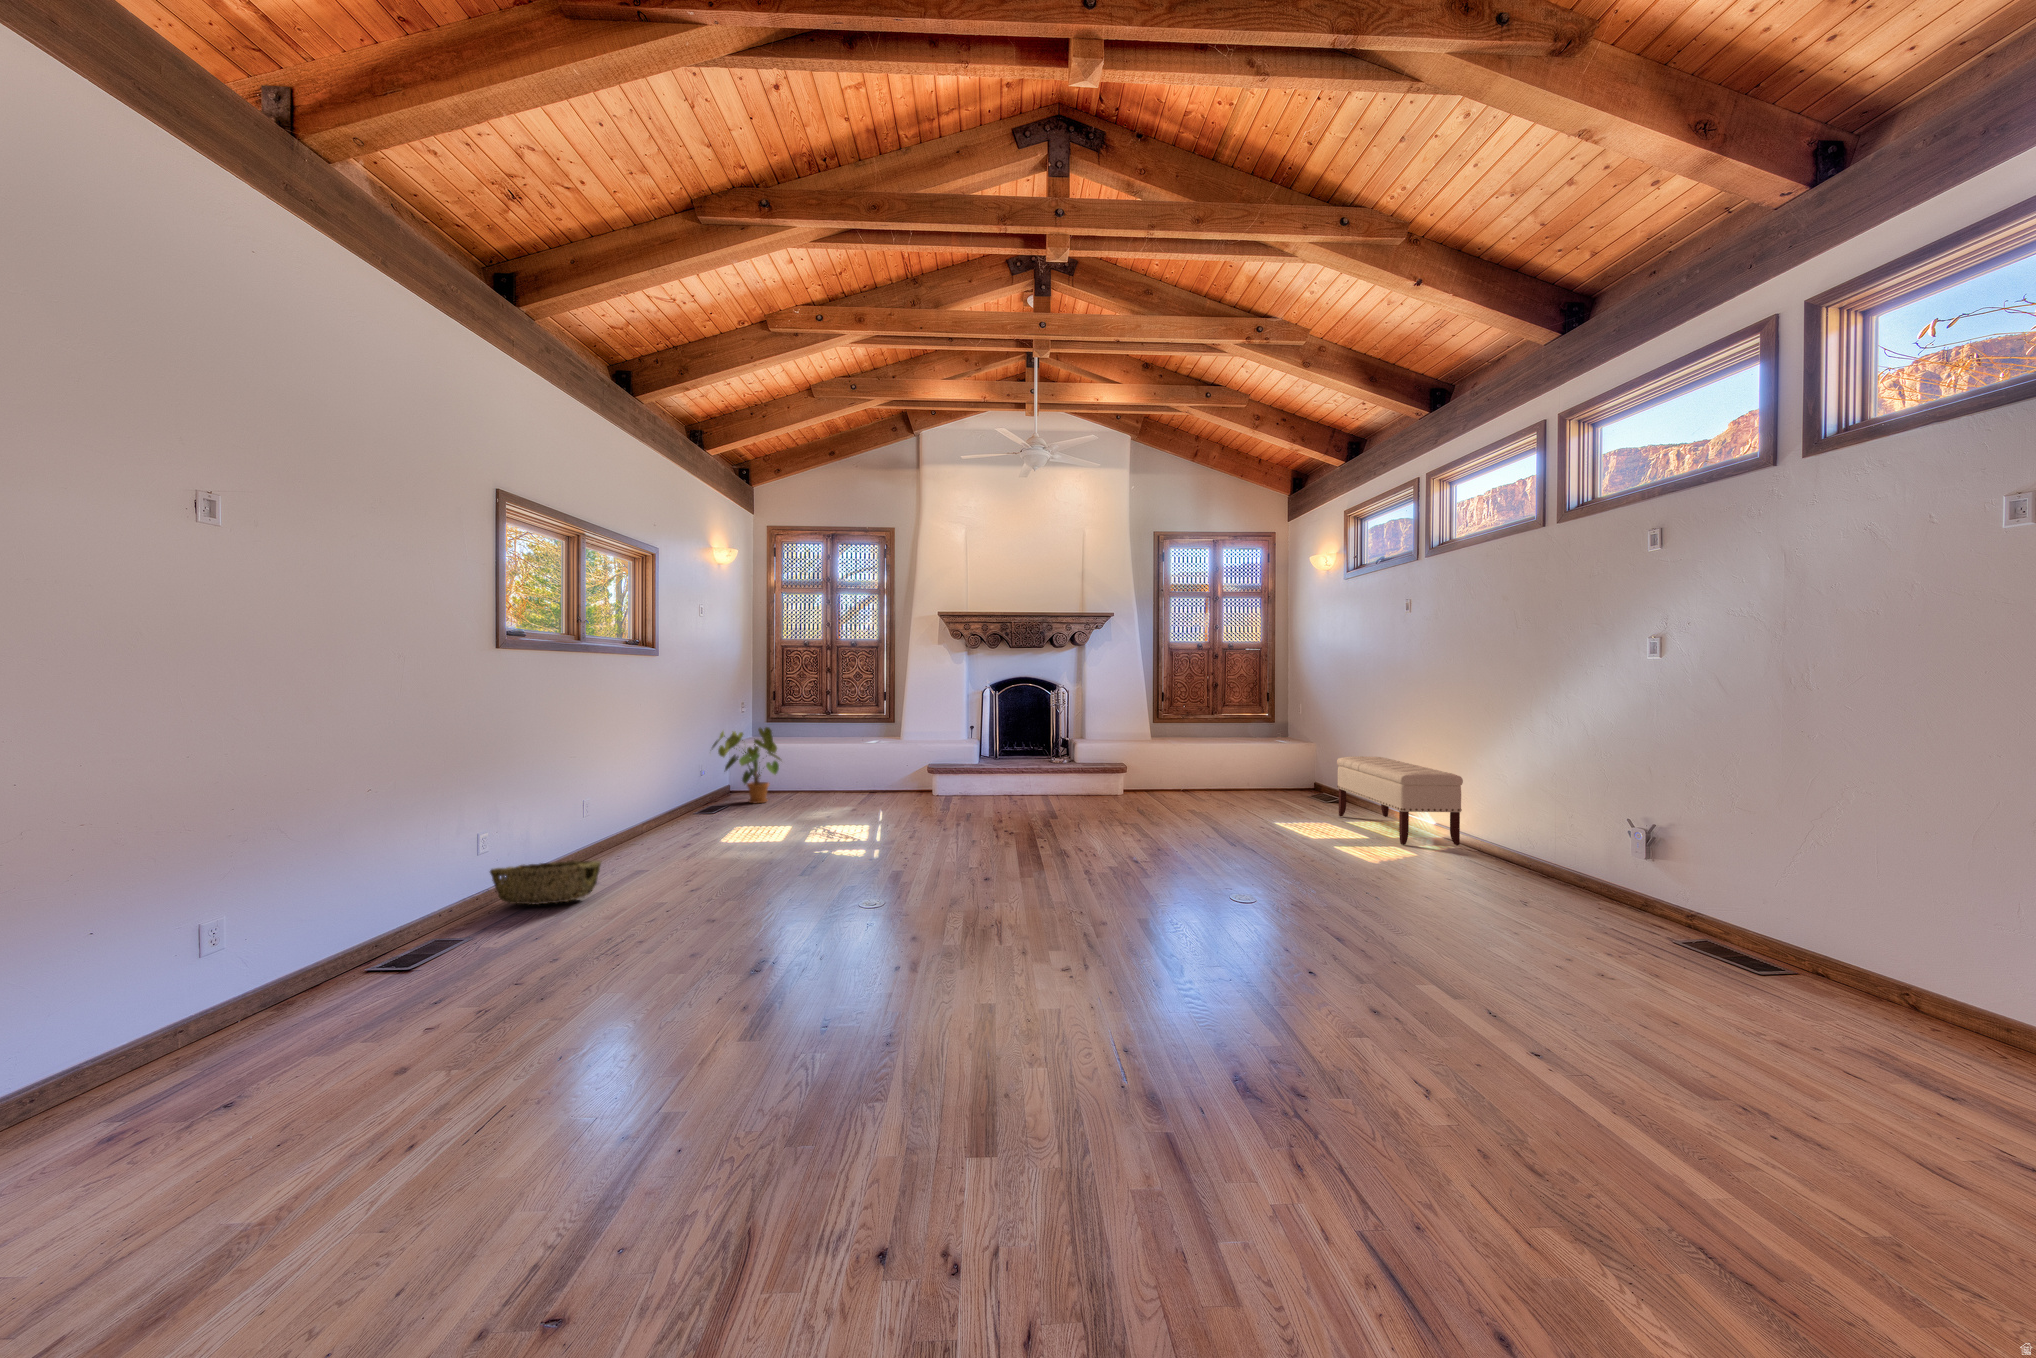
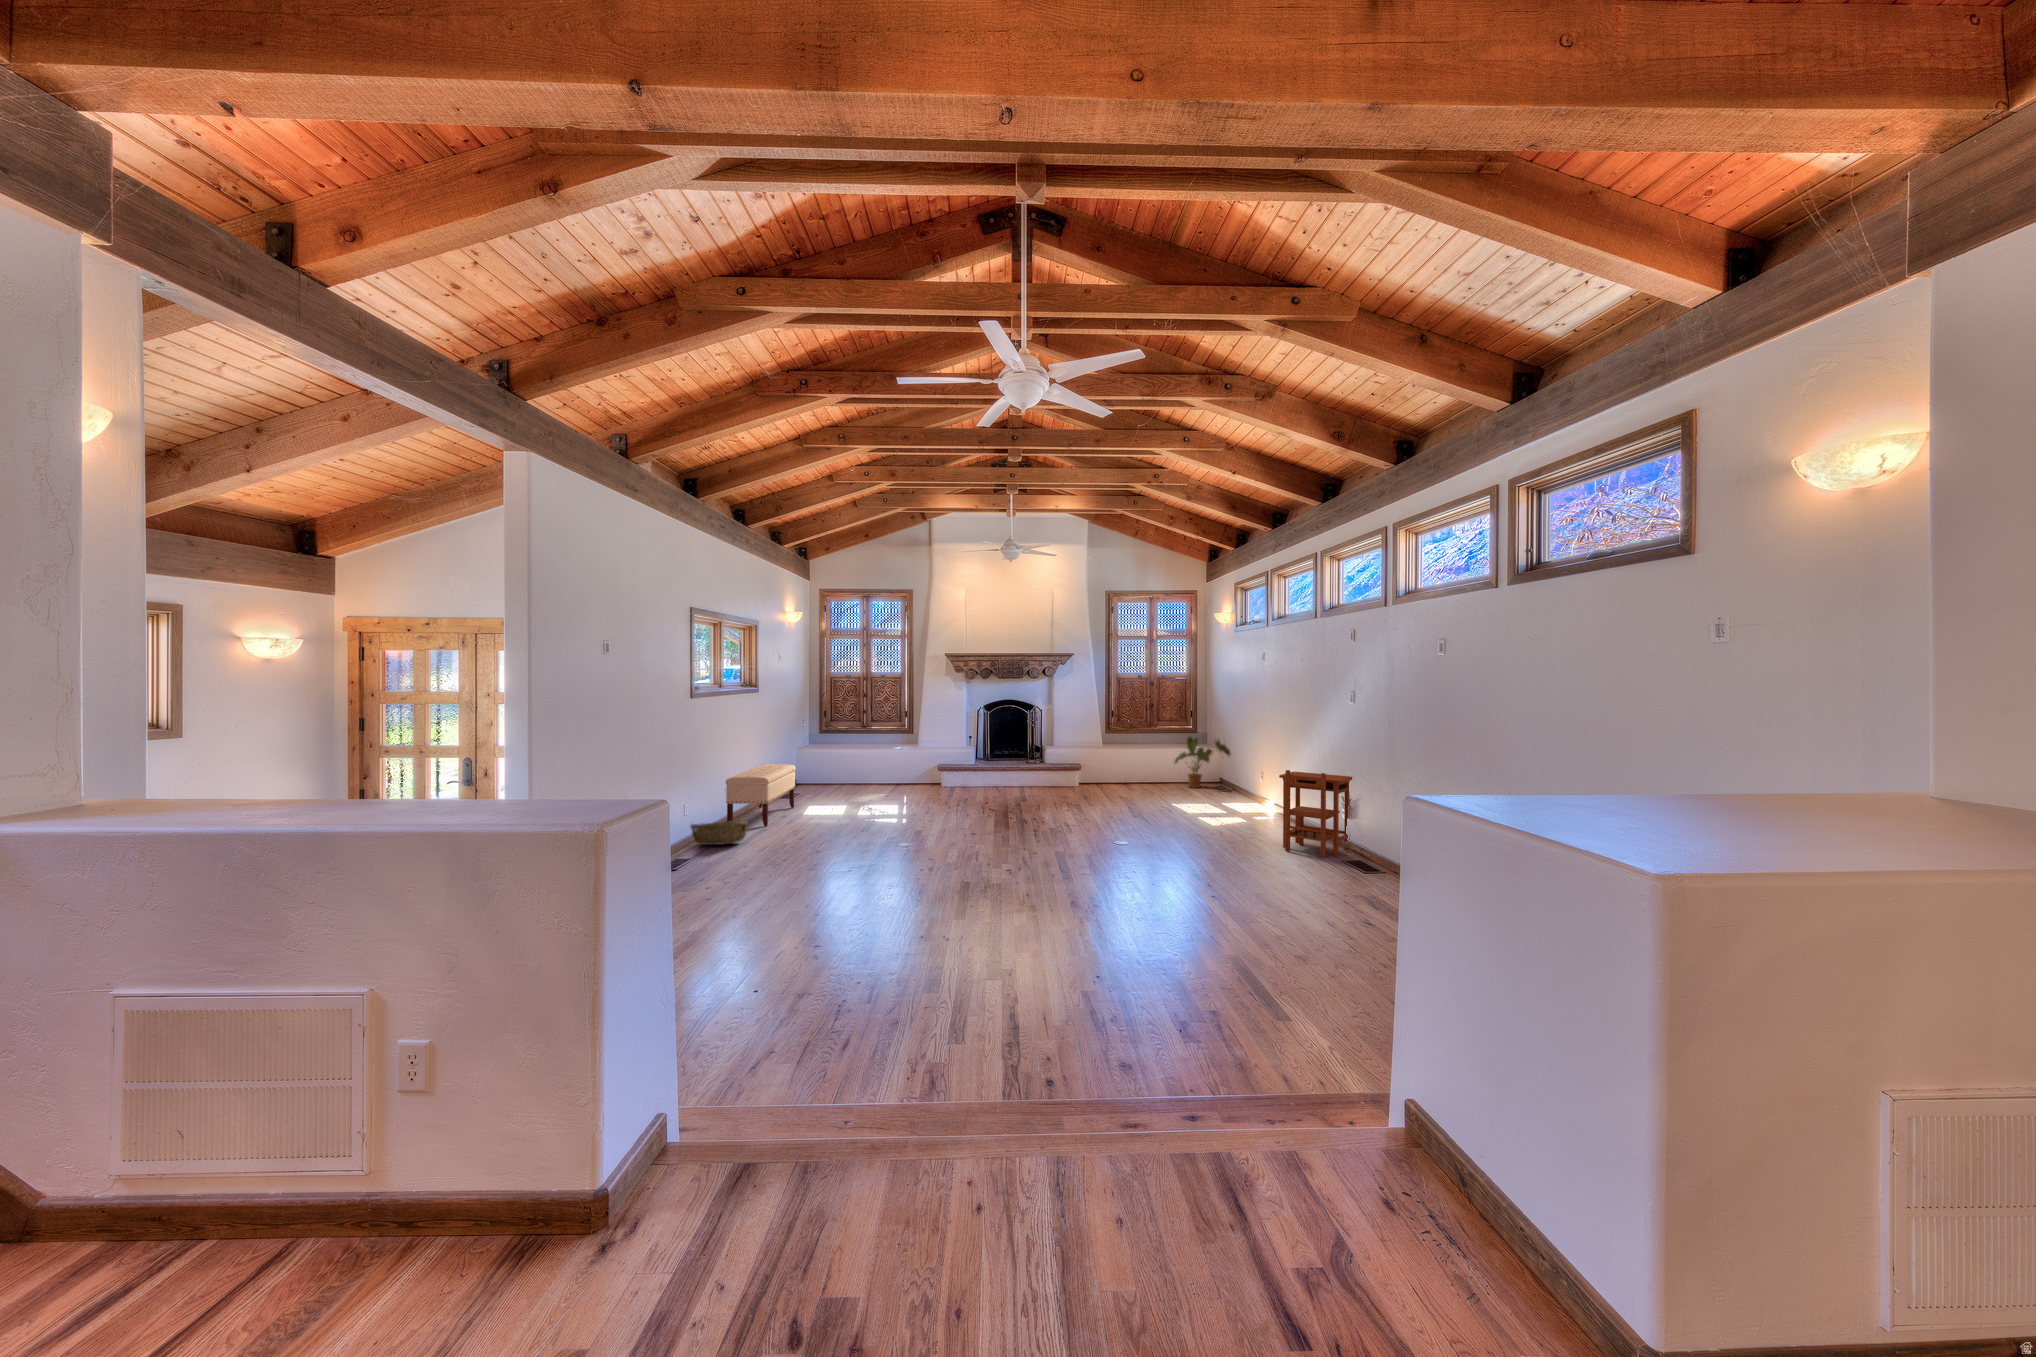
house plant: present [712,727,781,803] -> present [1175,737,1231,788]
bench: present [1337,756,1463,846] -> present [726,764,796,826]
side table: none [1523,774,1659,932] -> present [1279,770,1352,857]

